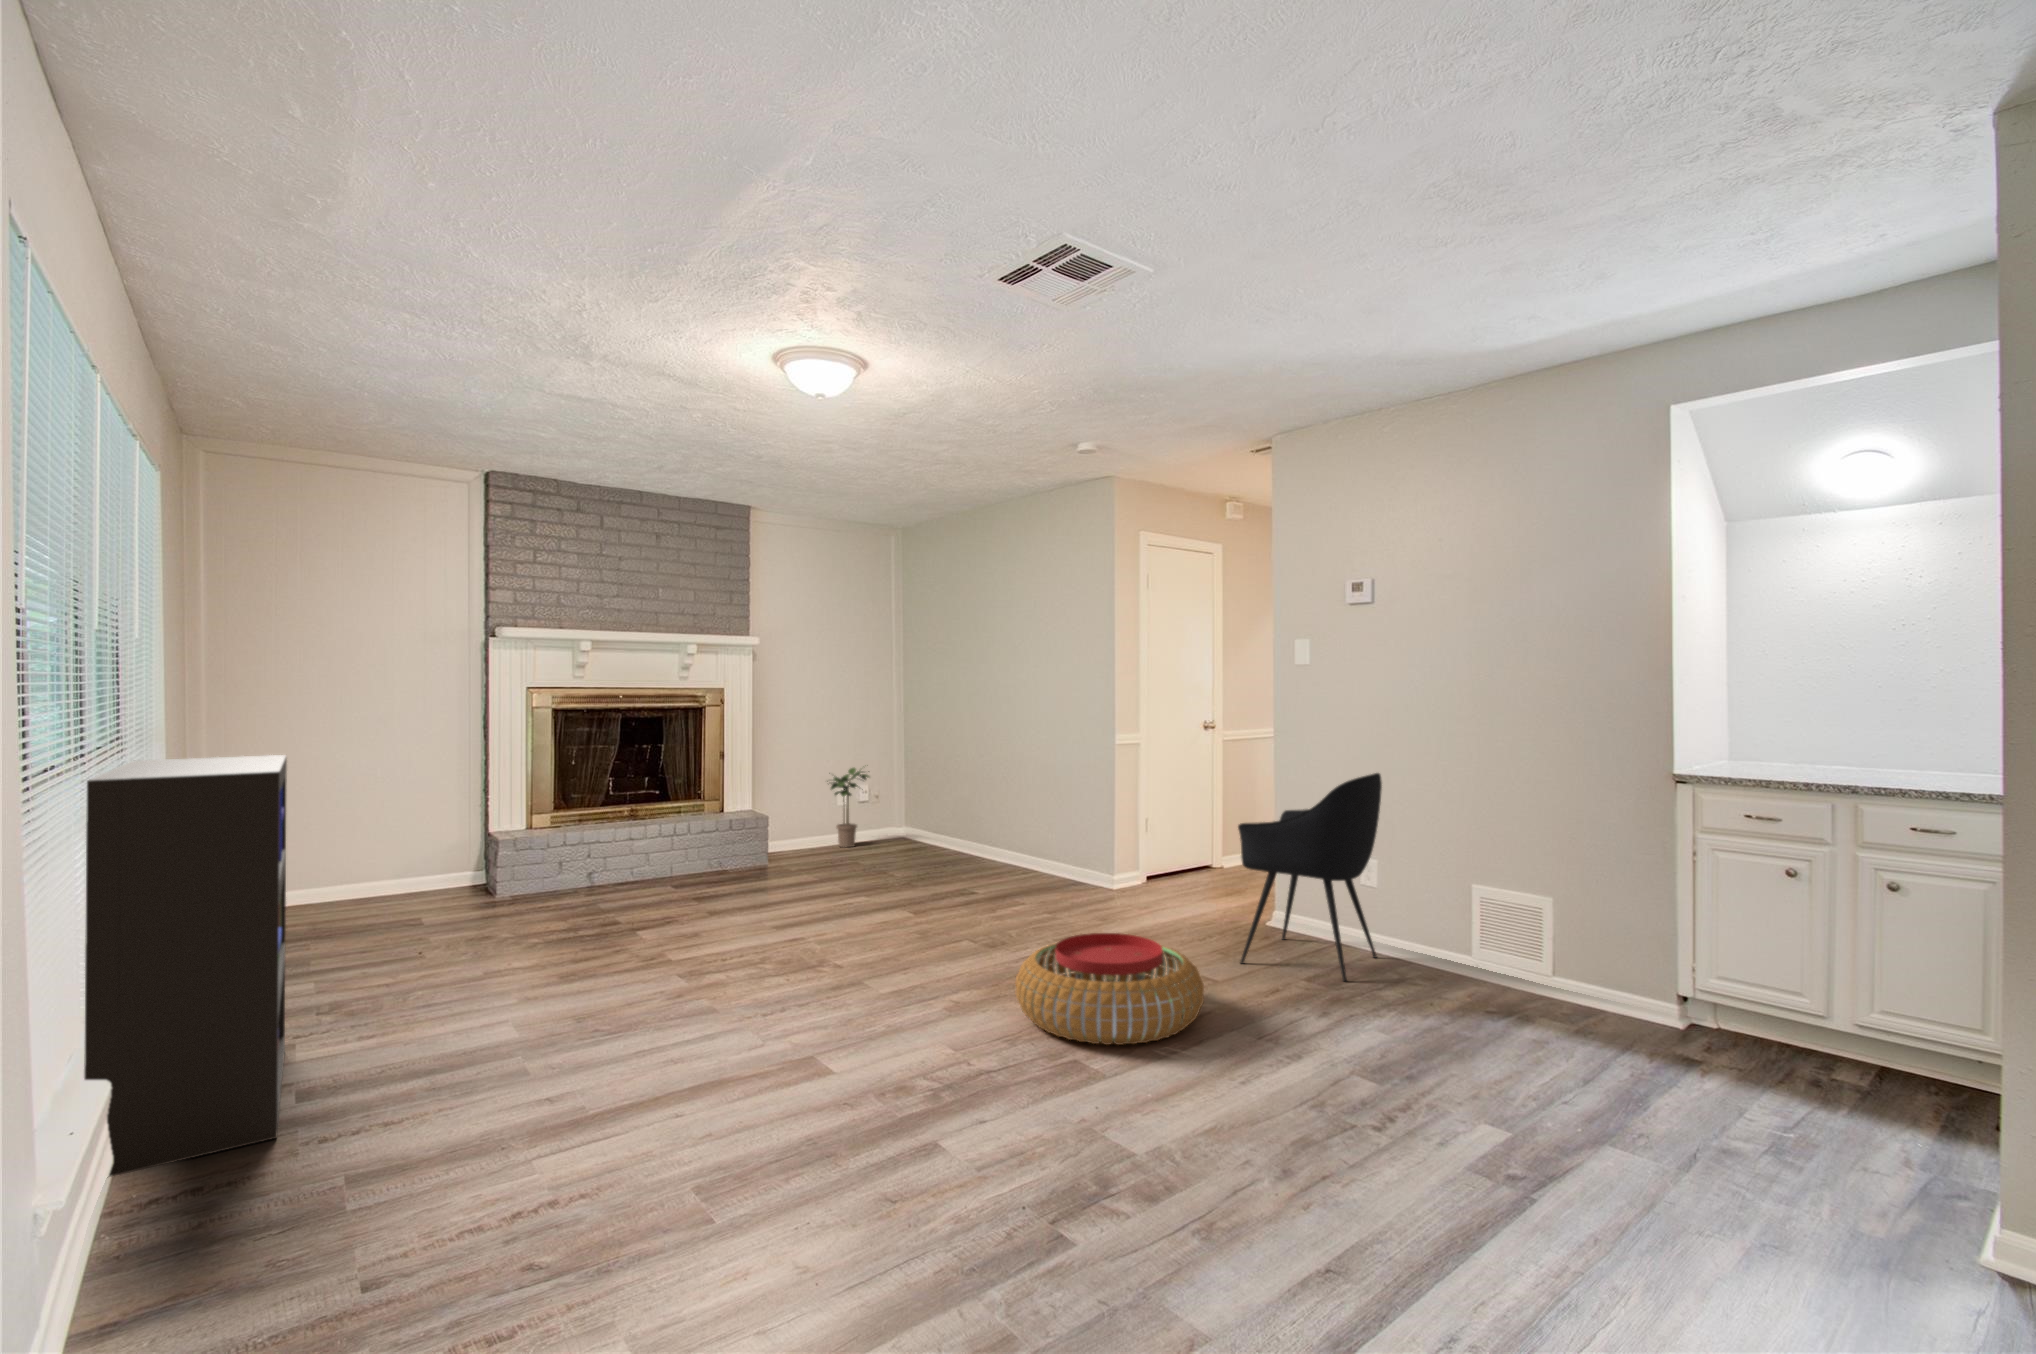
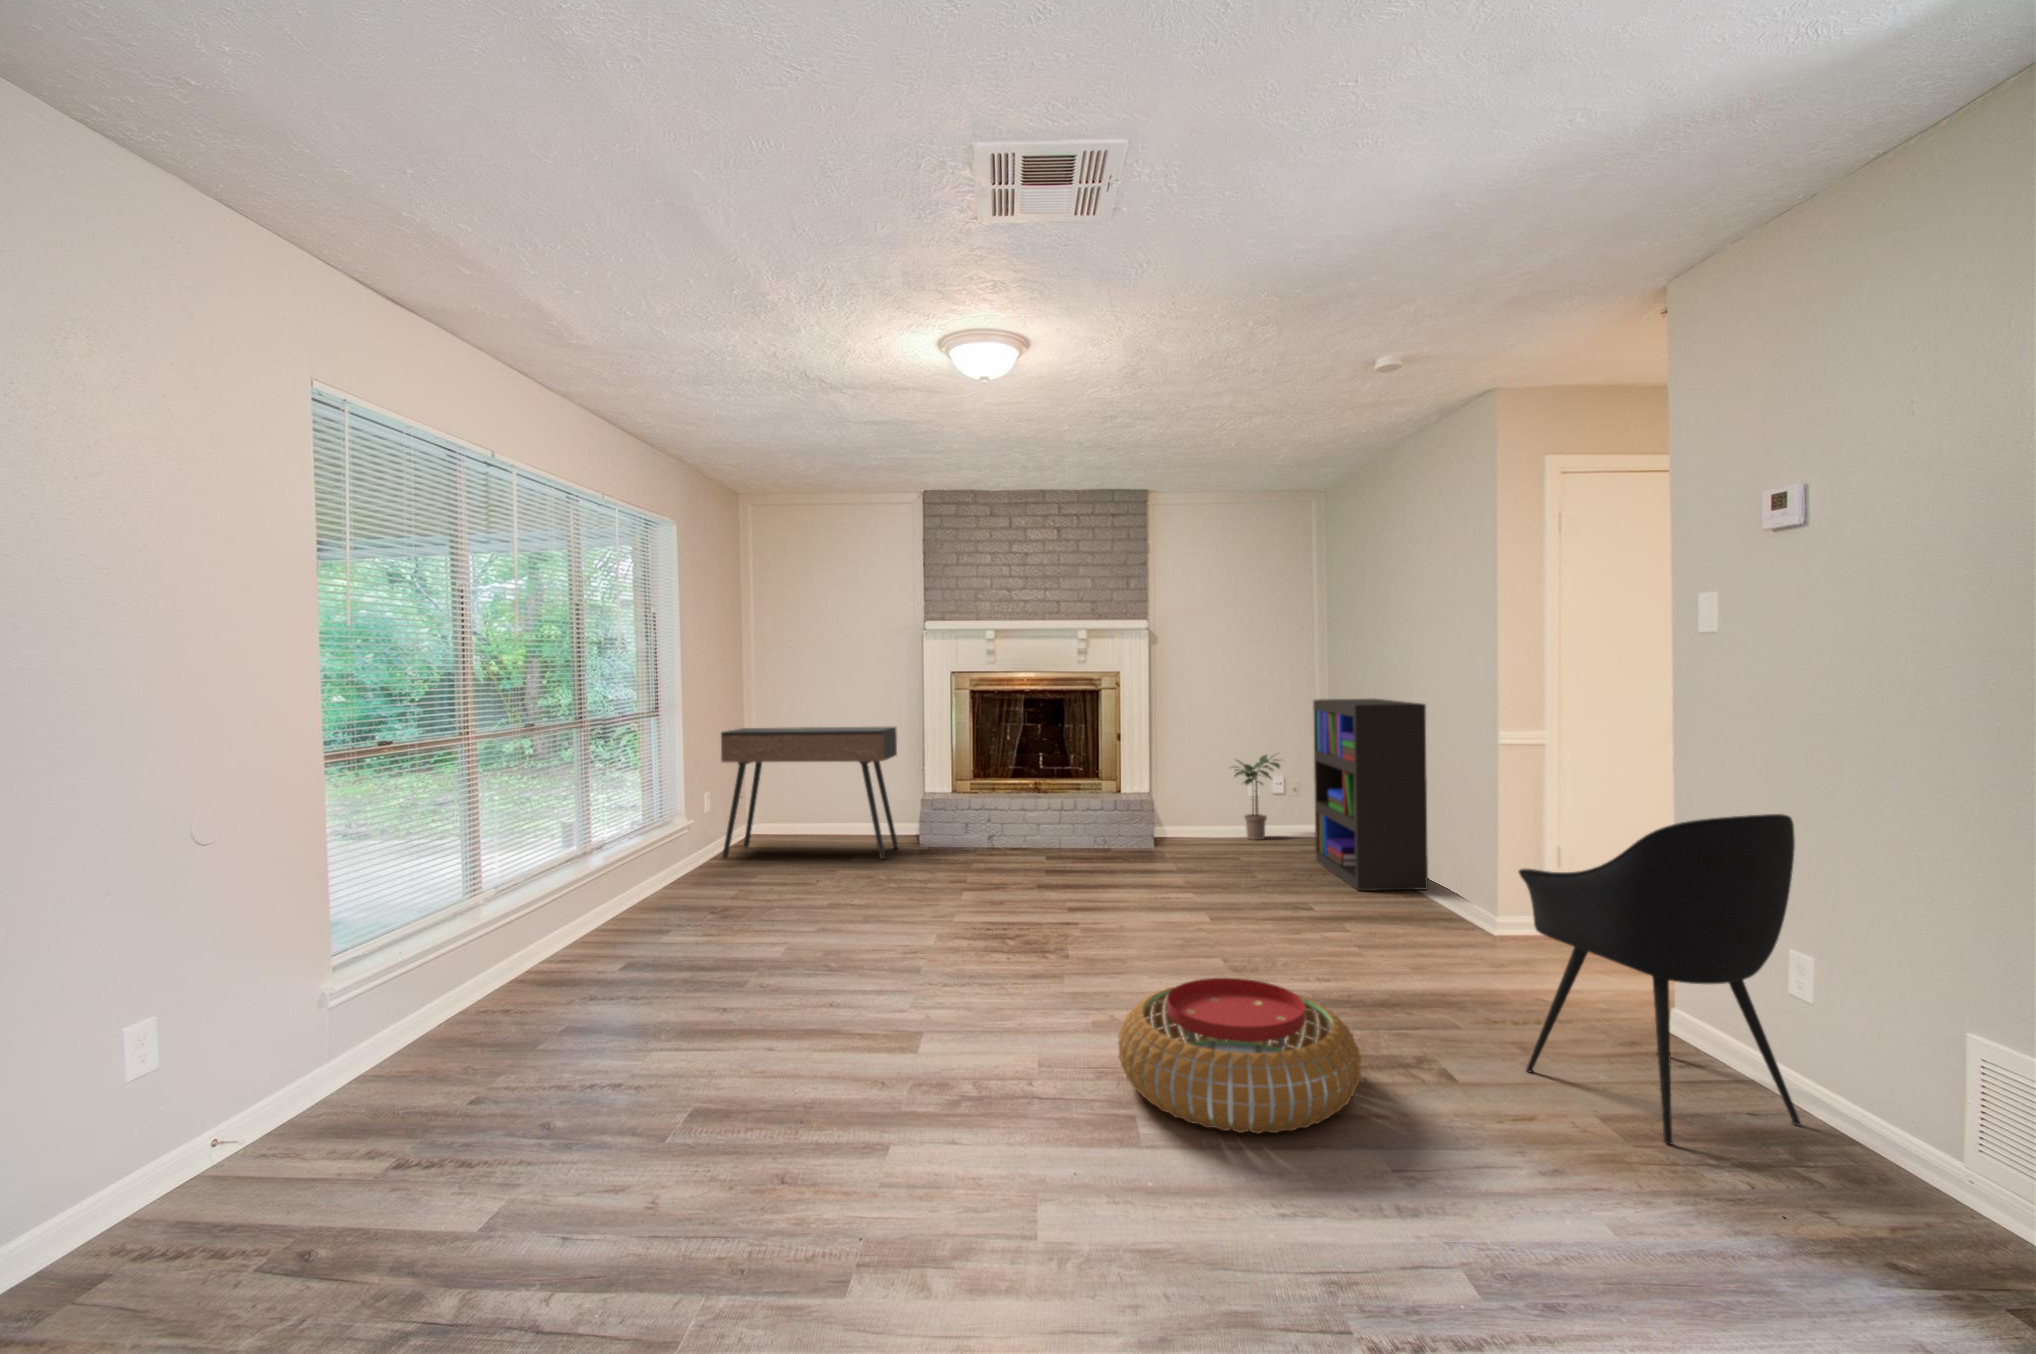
console table: none [200,752,475,947] -> present [721,726,898,859]
bookshelf: present [84,755,287,1176] -> present [1313,699,1428,891]

